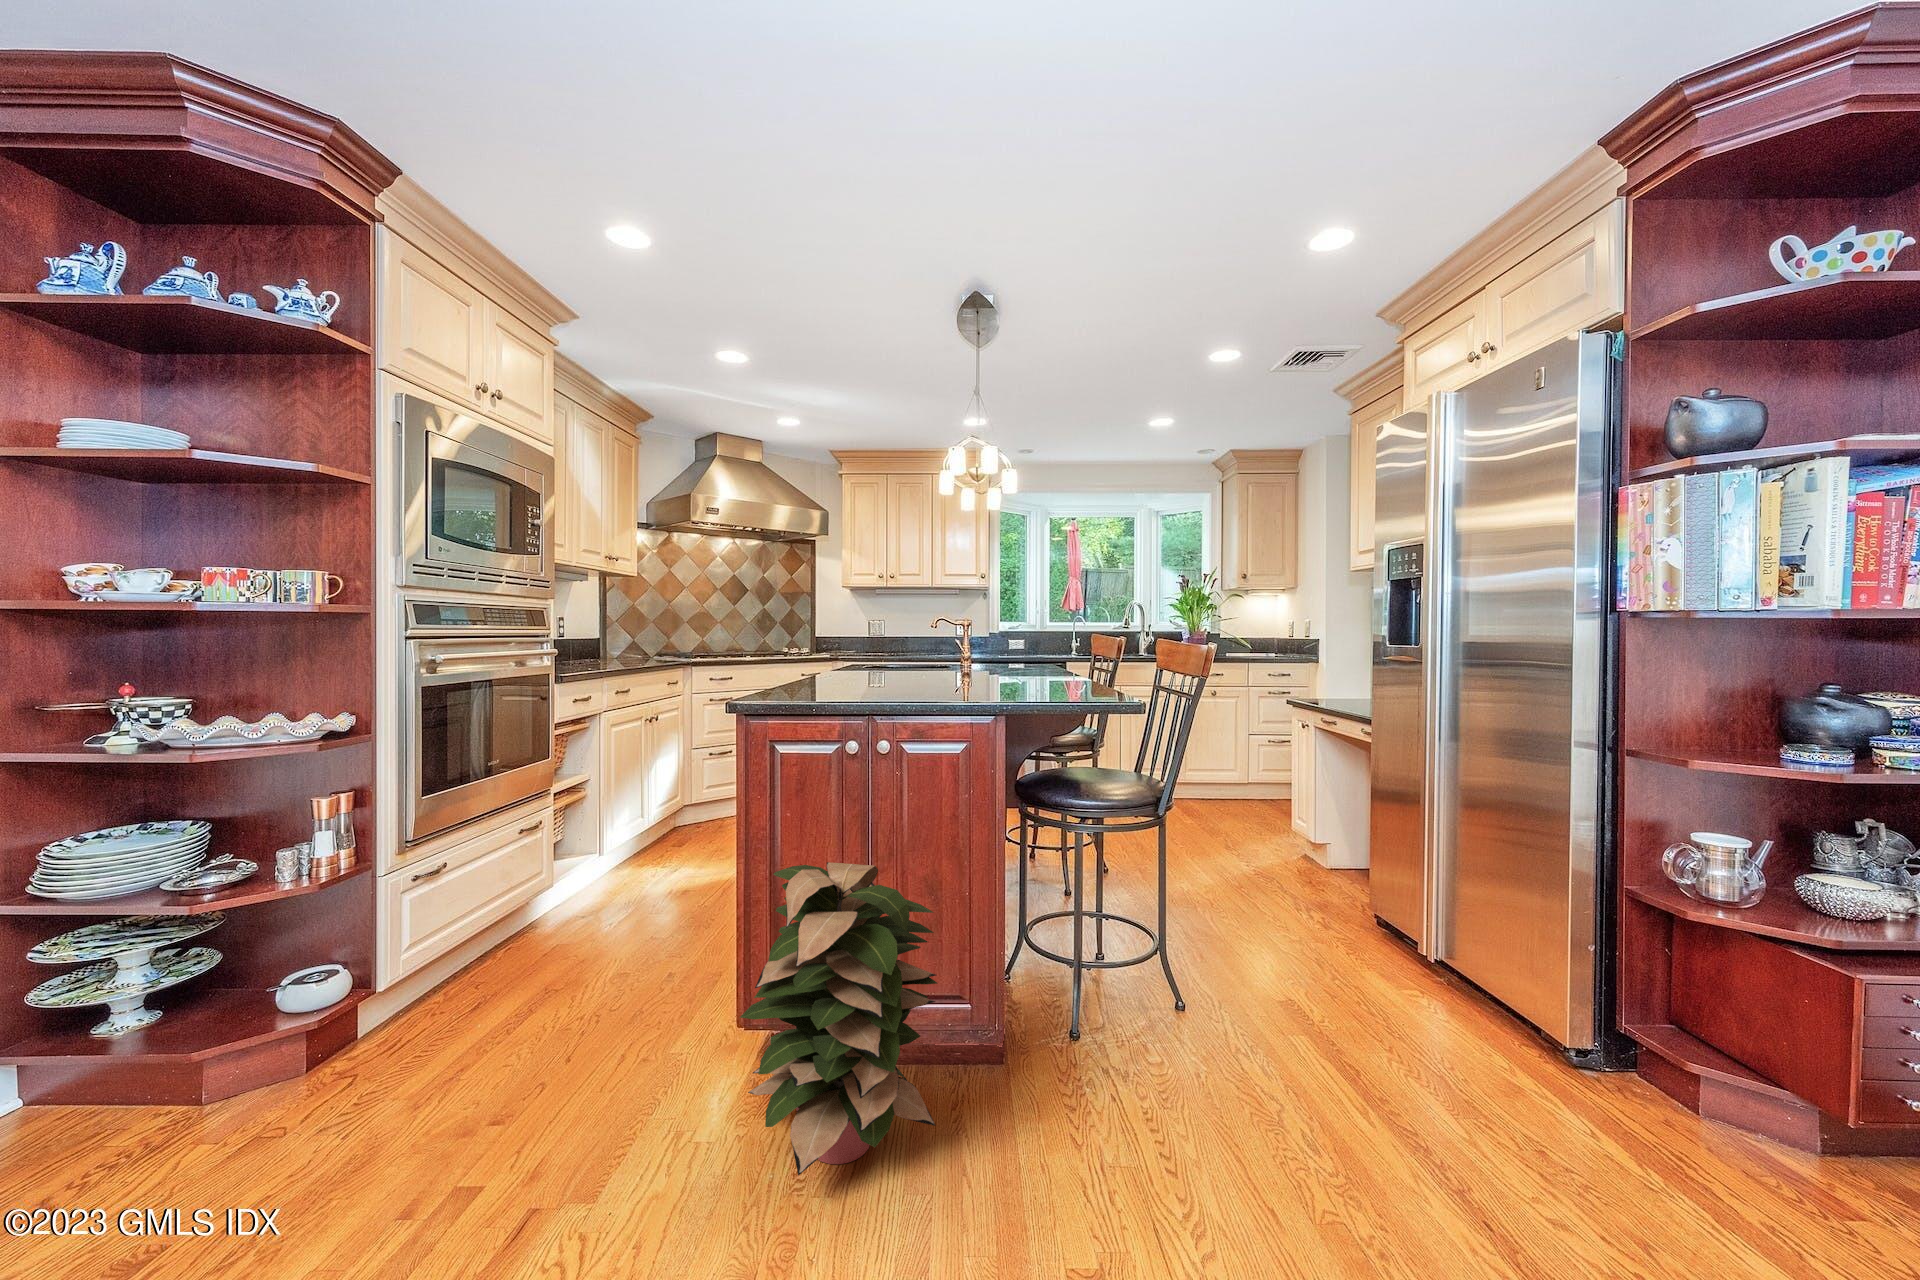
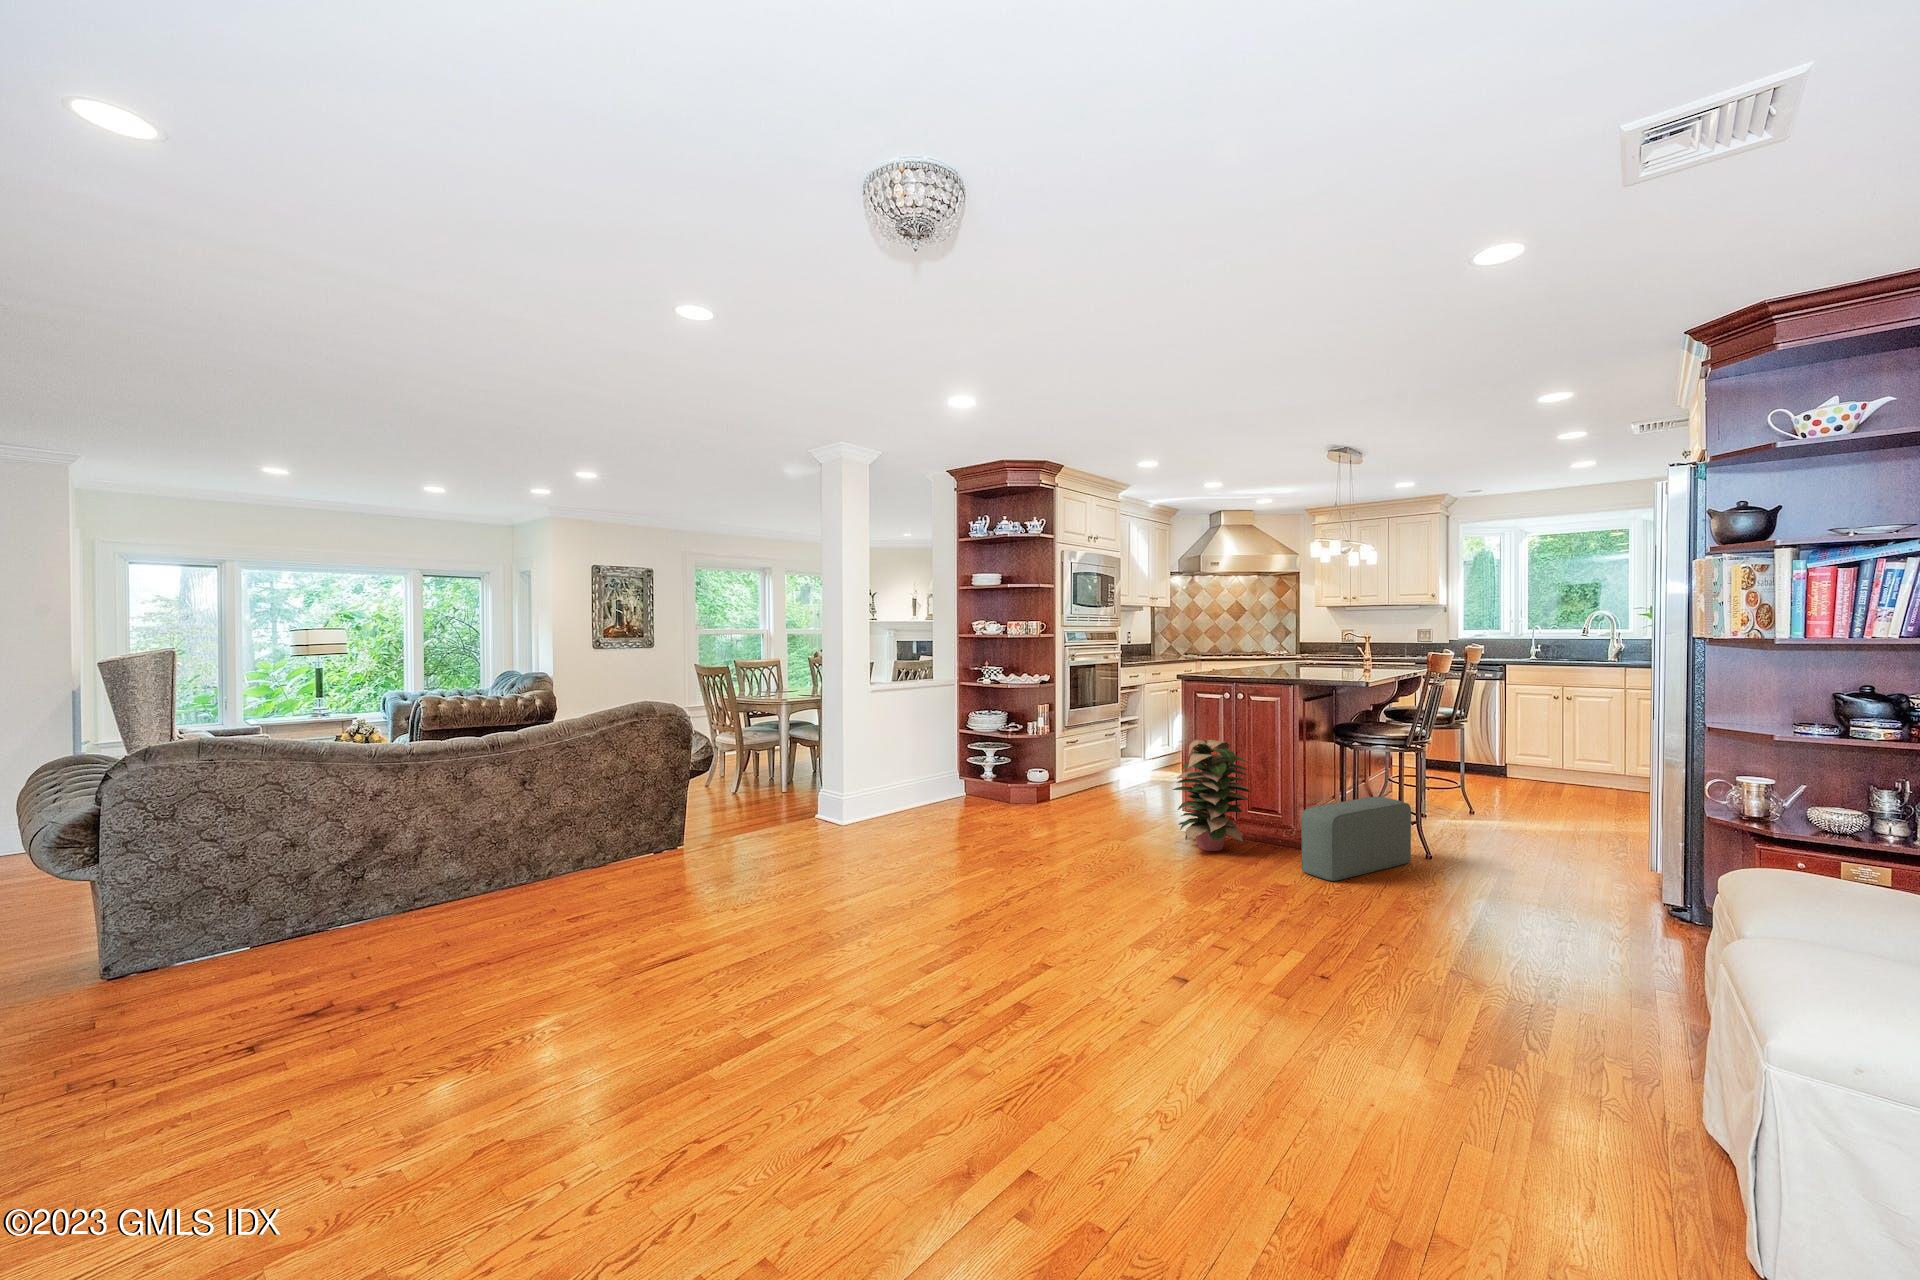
pouf: none [1089,923,1200,1197] -> present [1301,797,1411,881]

